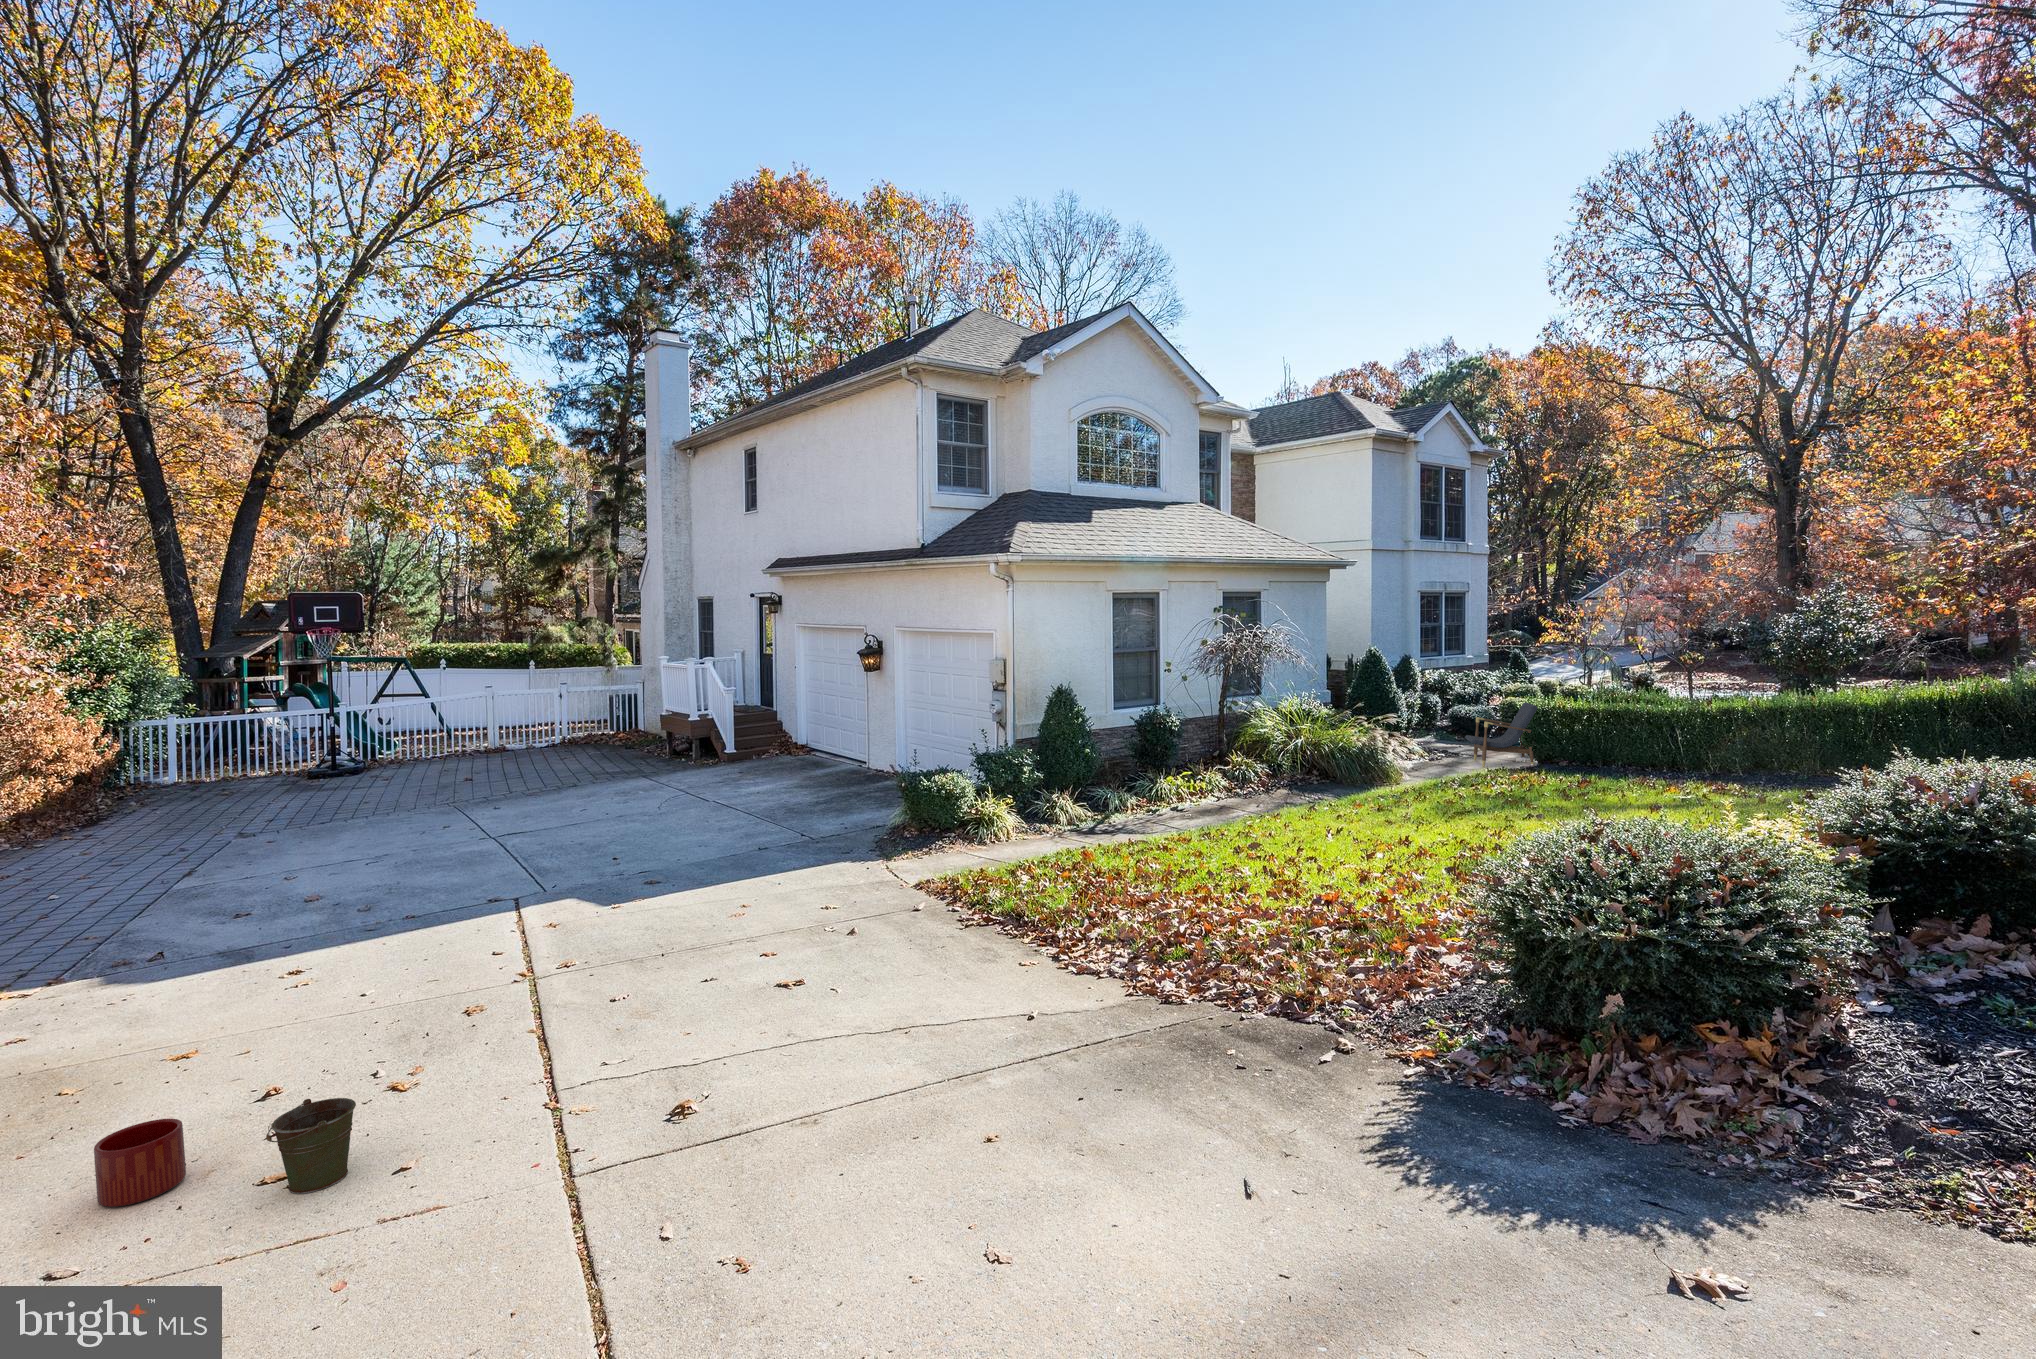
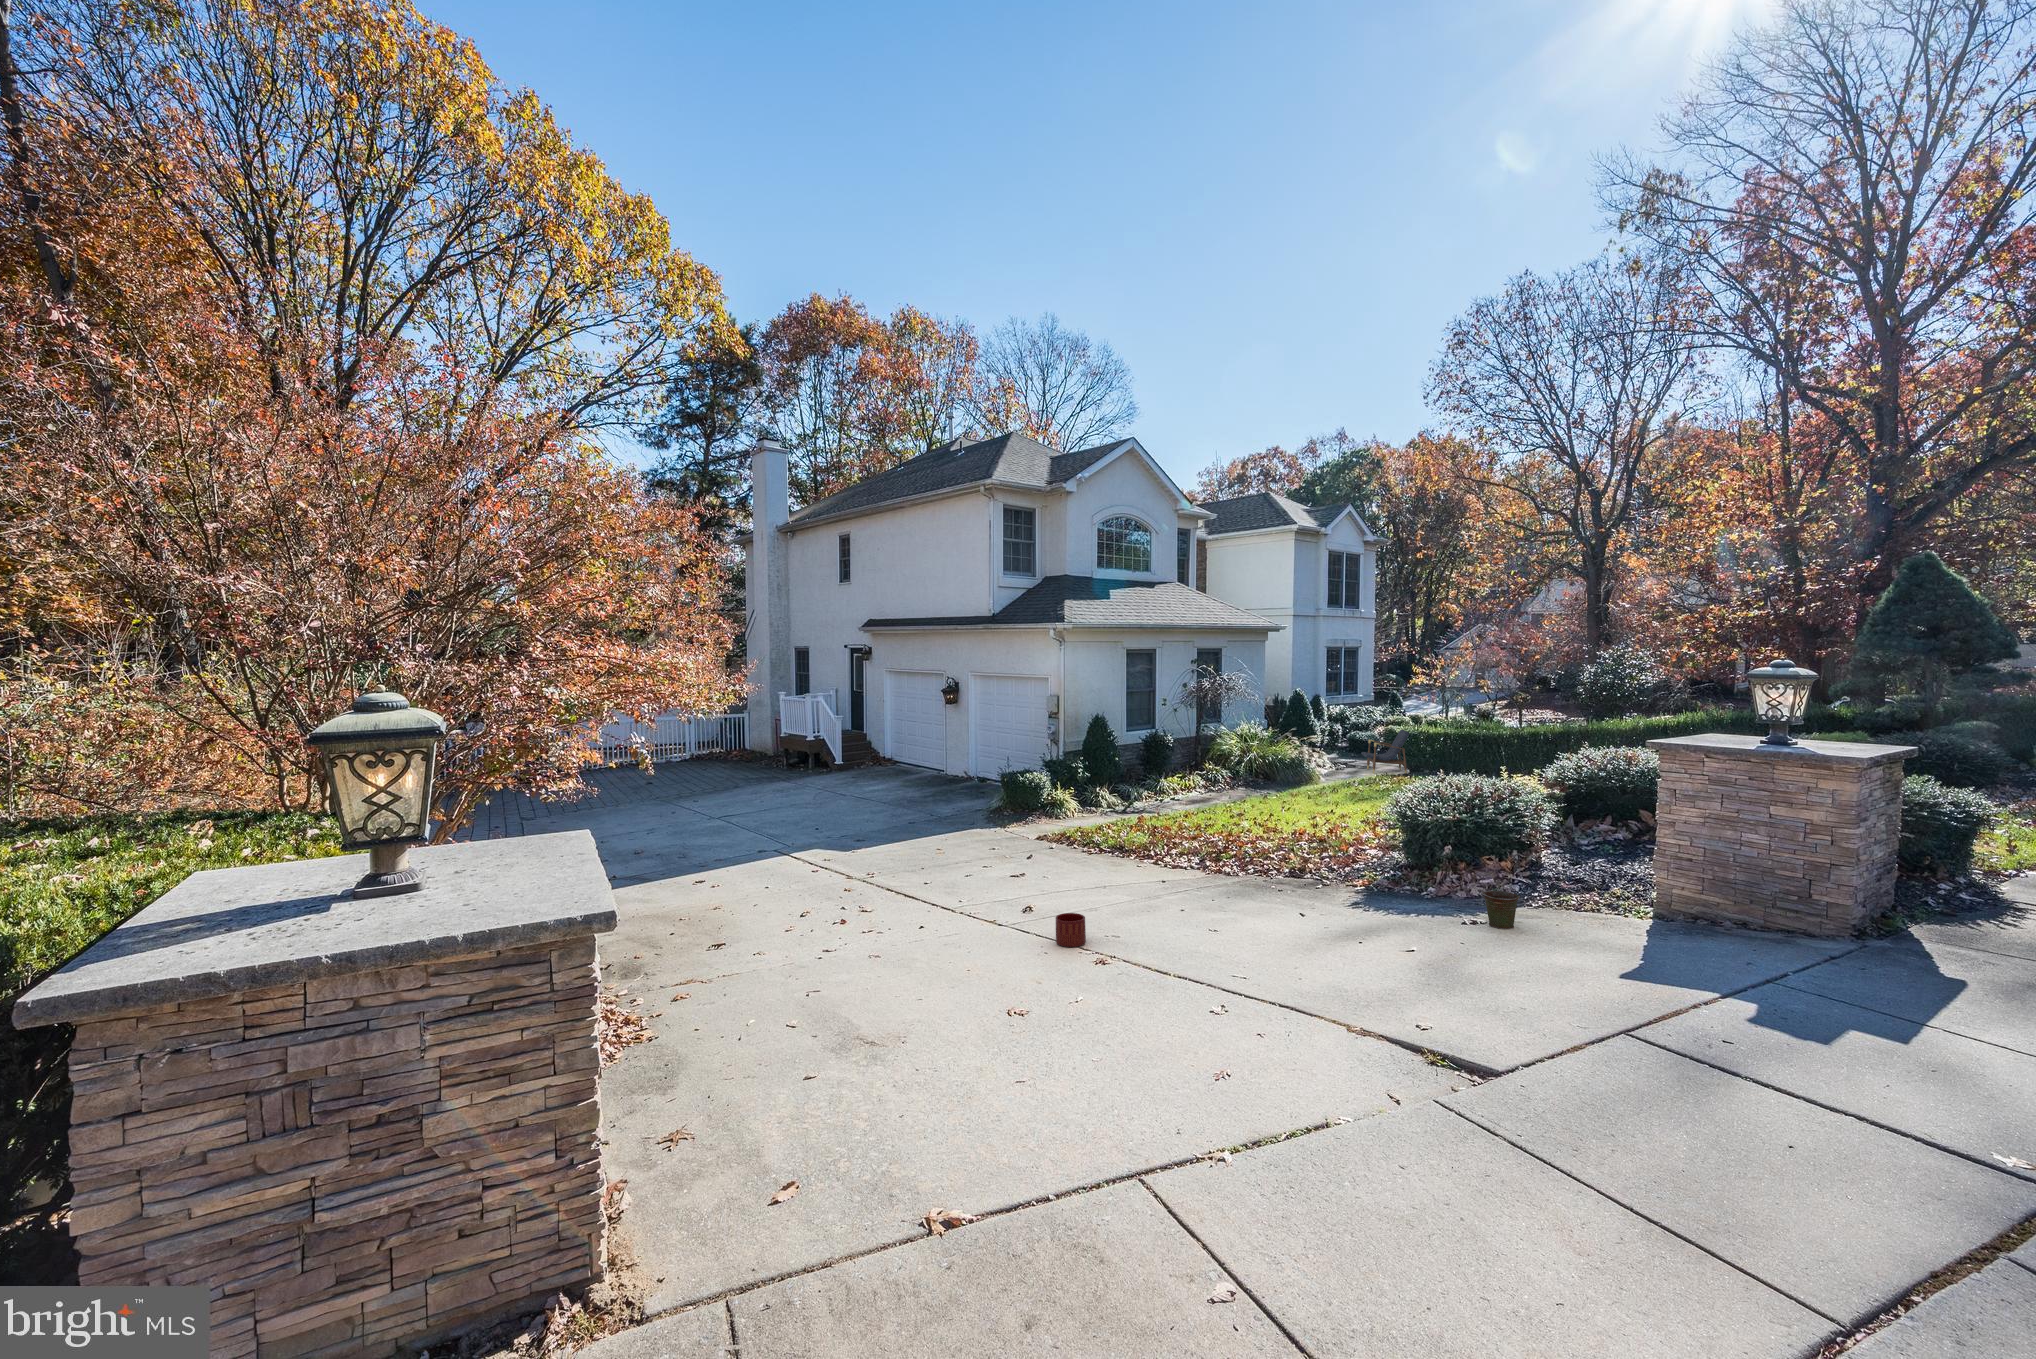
bucket: present [266,1098,356,1194] -> present [1482,891,1520,929]
planter: present [94,1119,186,1207] -> present [1056,913,1086,947]

